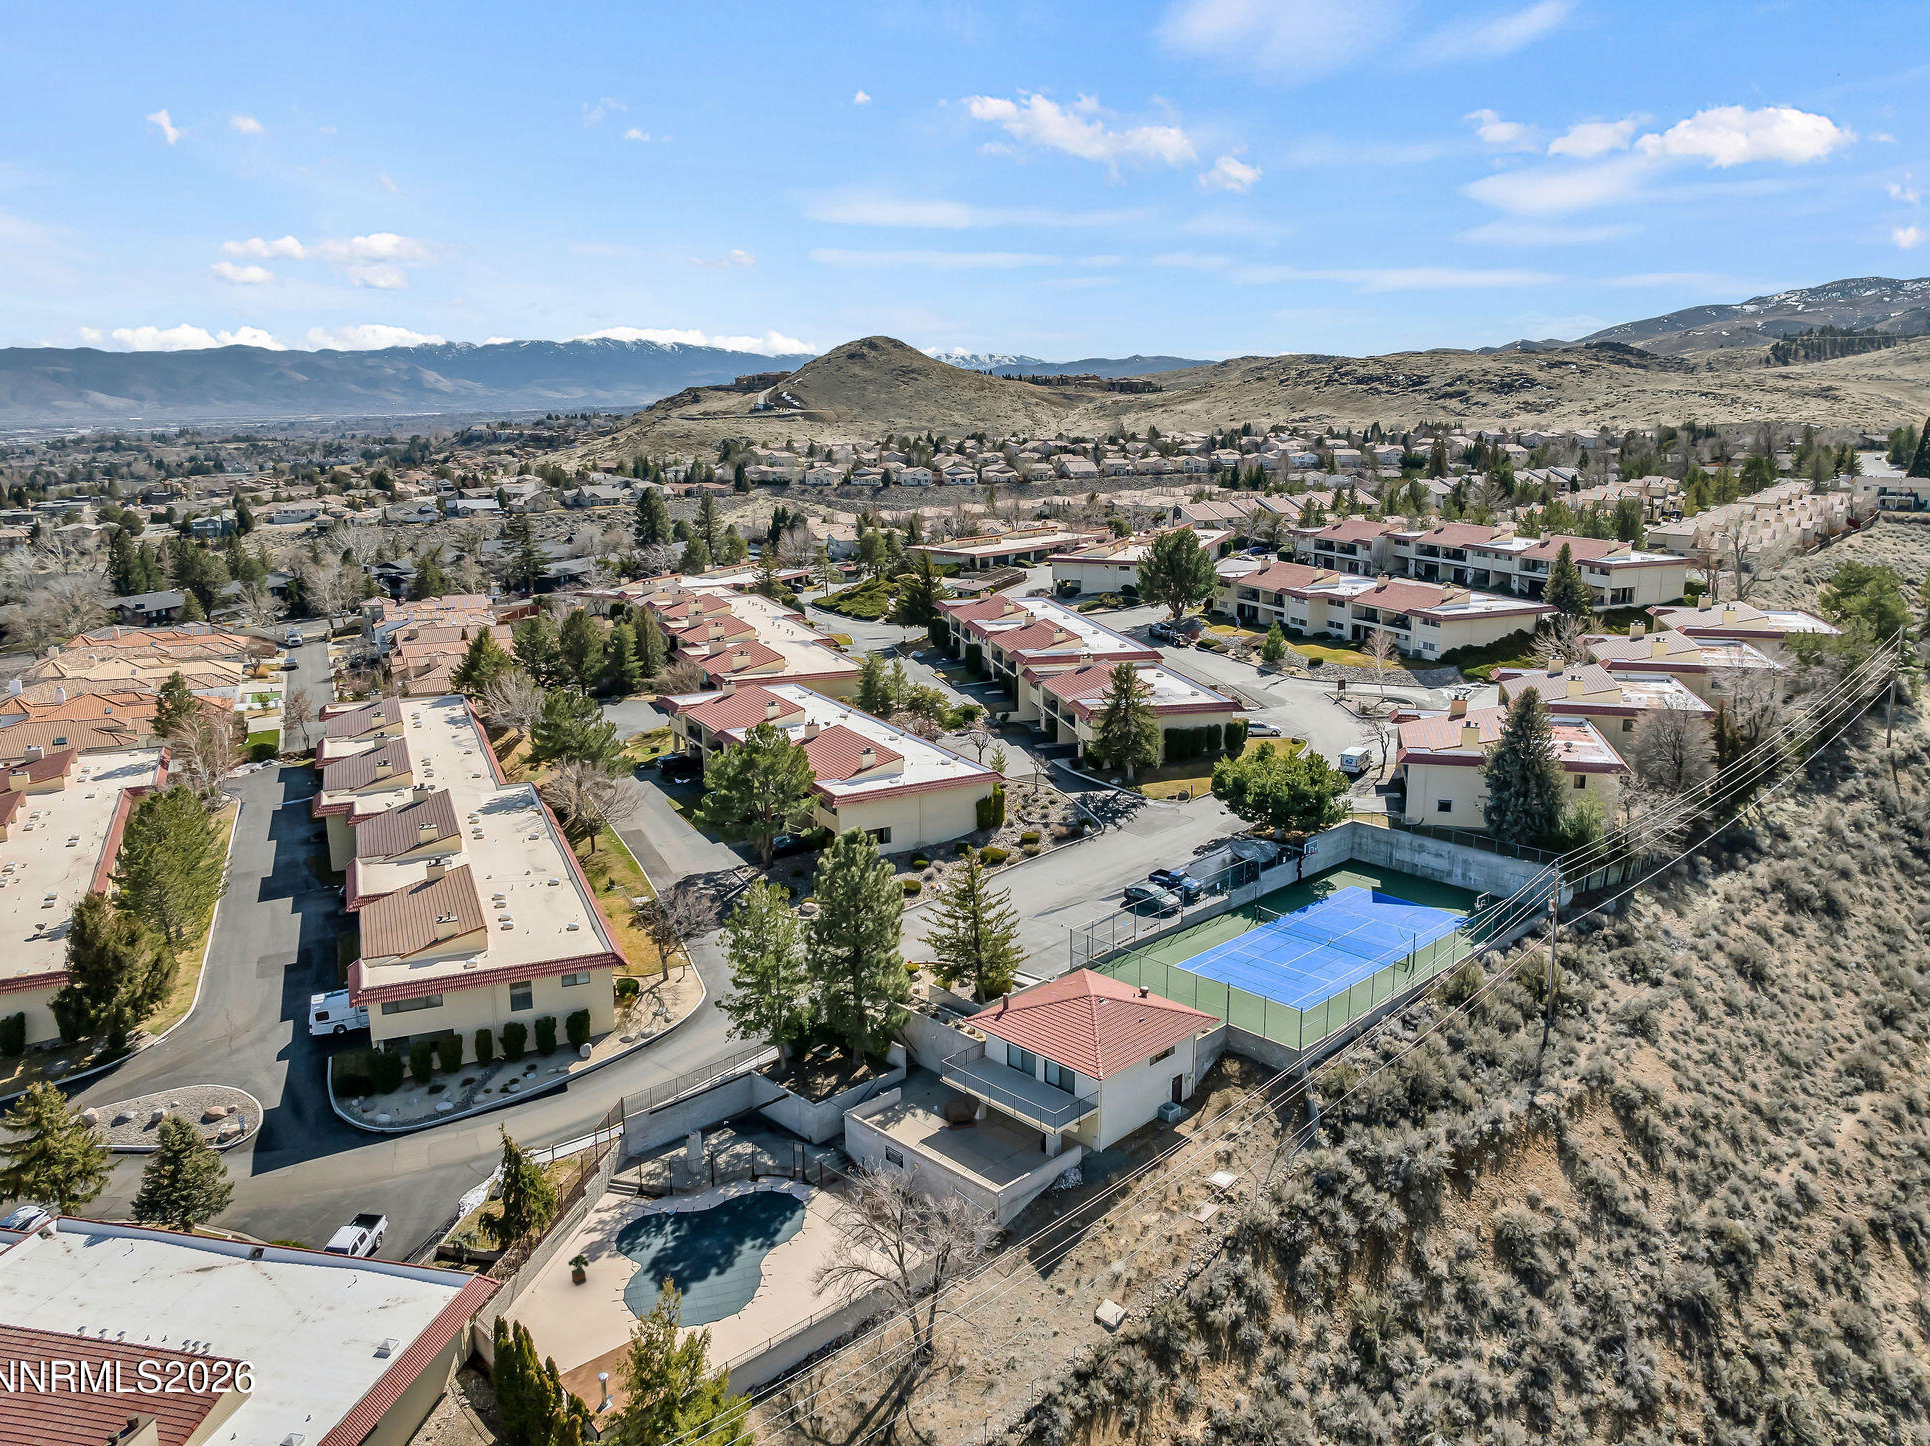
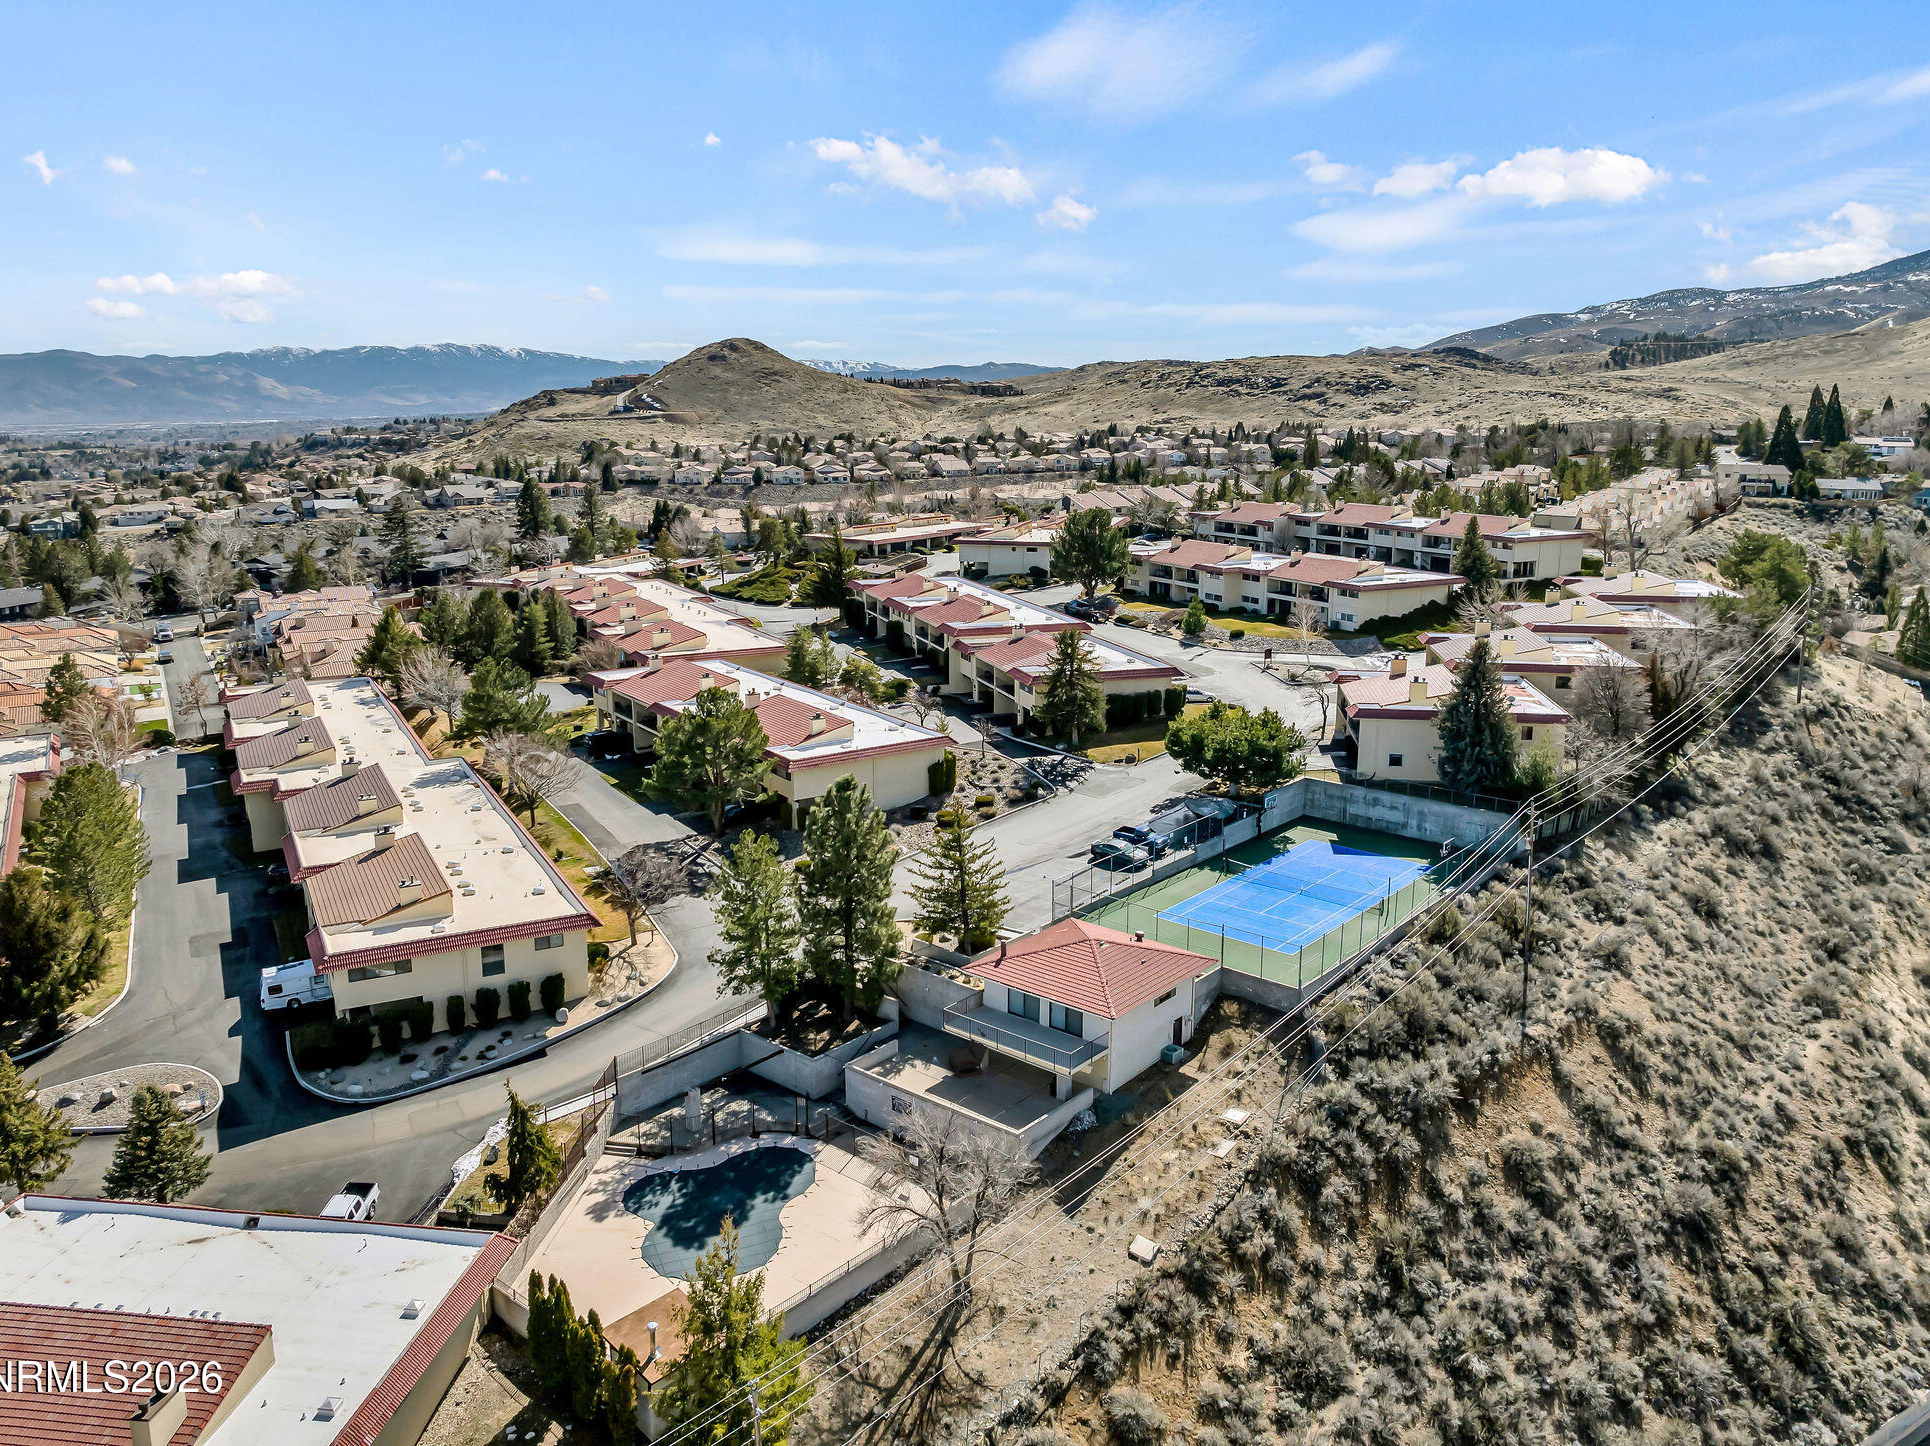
potted tree: present [568,1255,589,1286] -> none [578,1213,600,1247]

